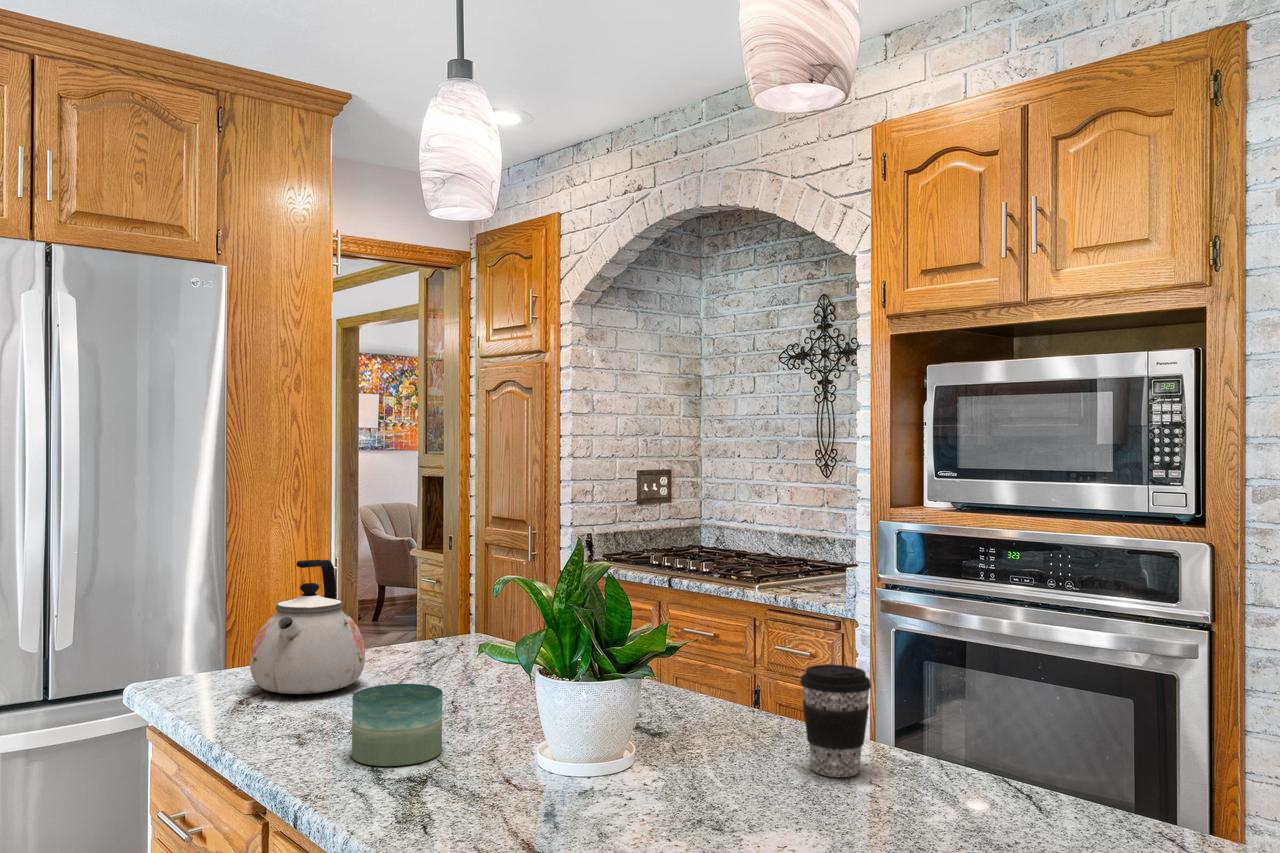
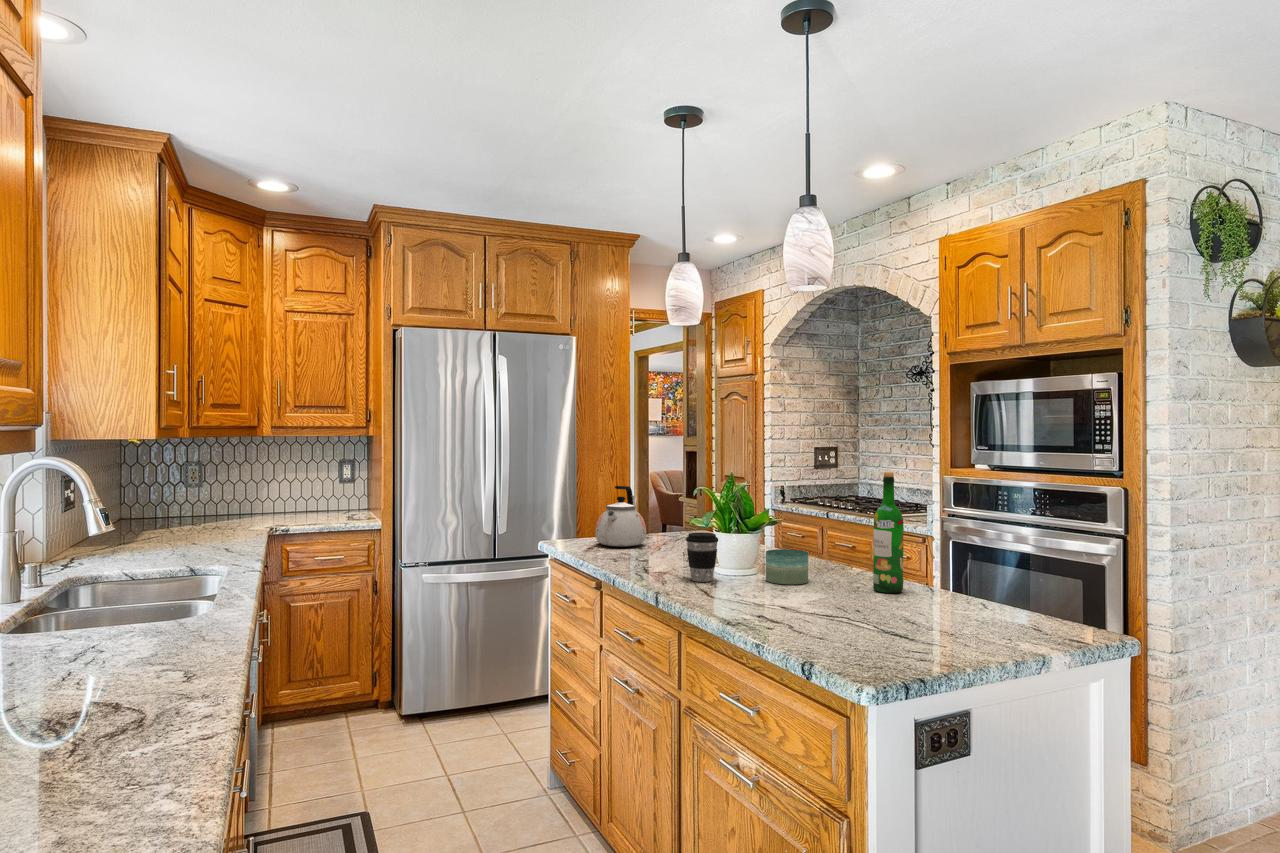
wine bottle: none [908,537,976,817] -> present [873,472,903,593]
coffee cup: present [800,664,871,777] -> present [686,533,718,582]
candle: present [352,684,443,766] -> present [766,549,808,584]

